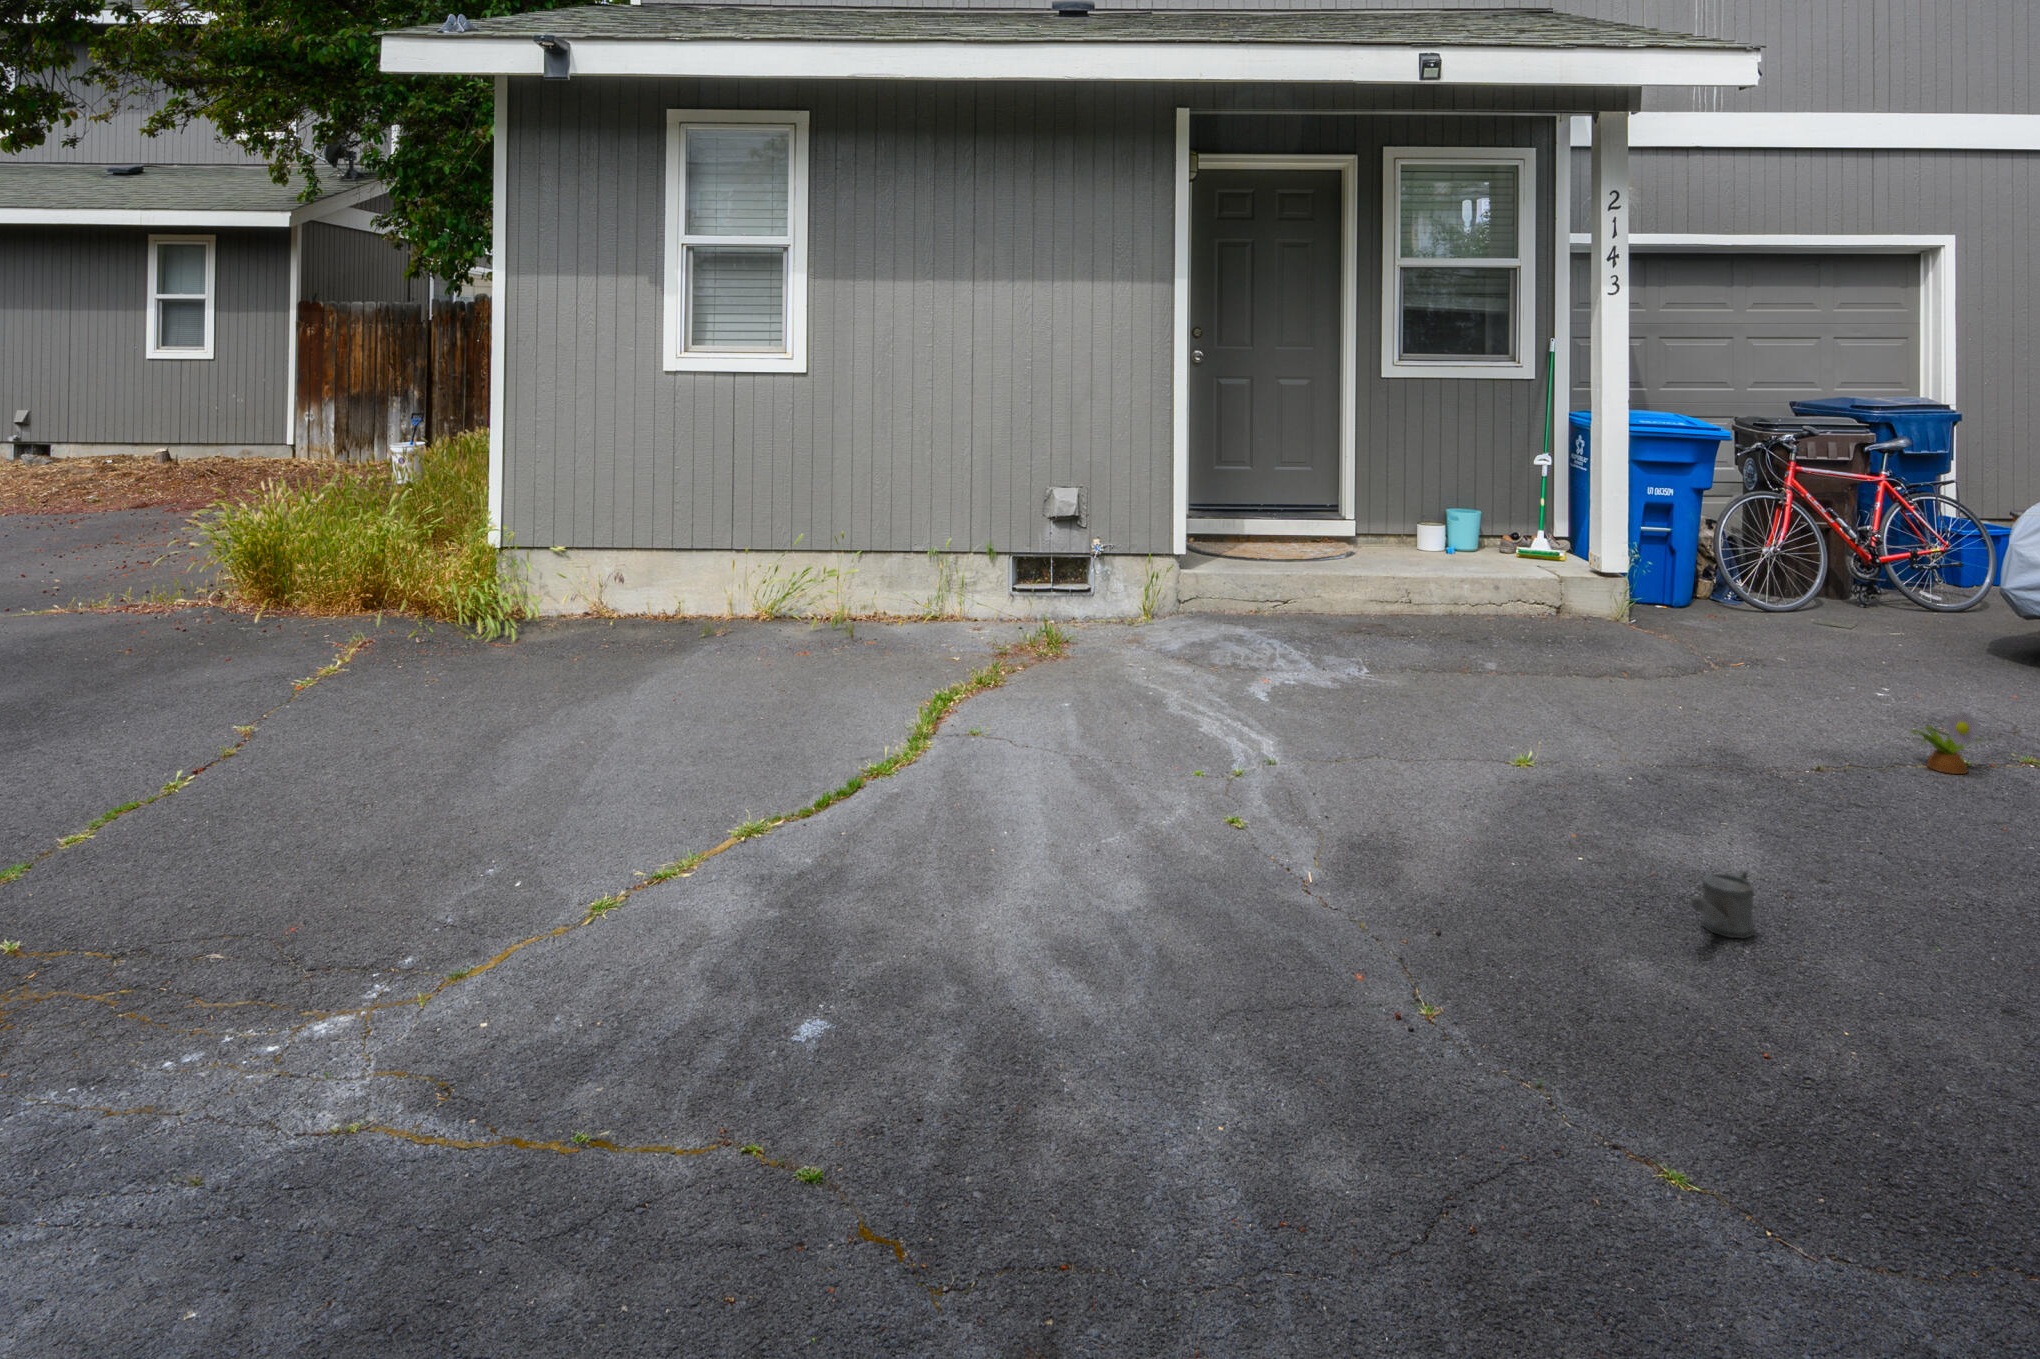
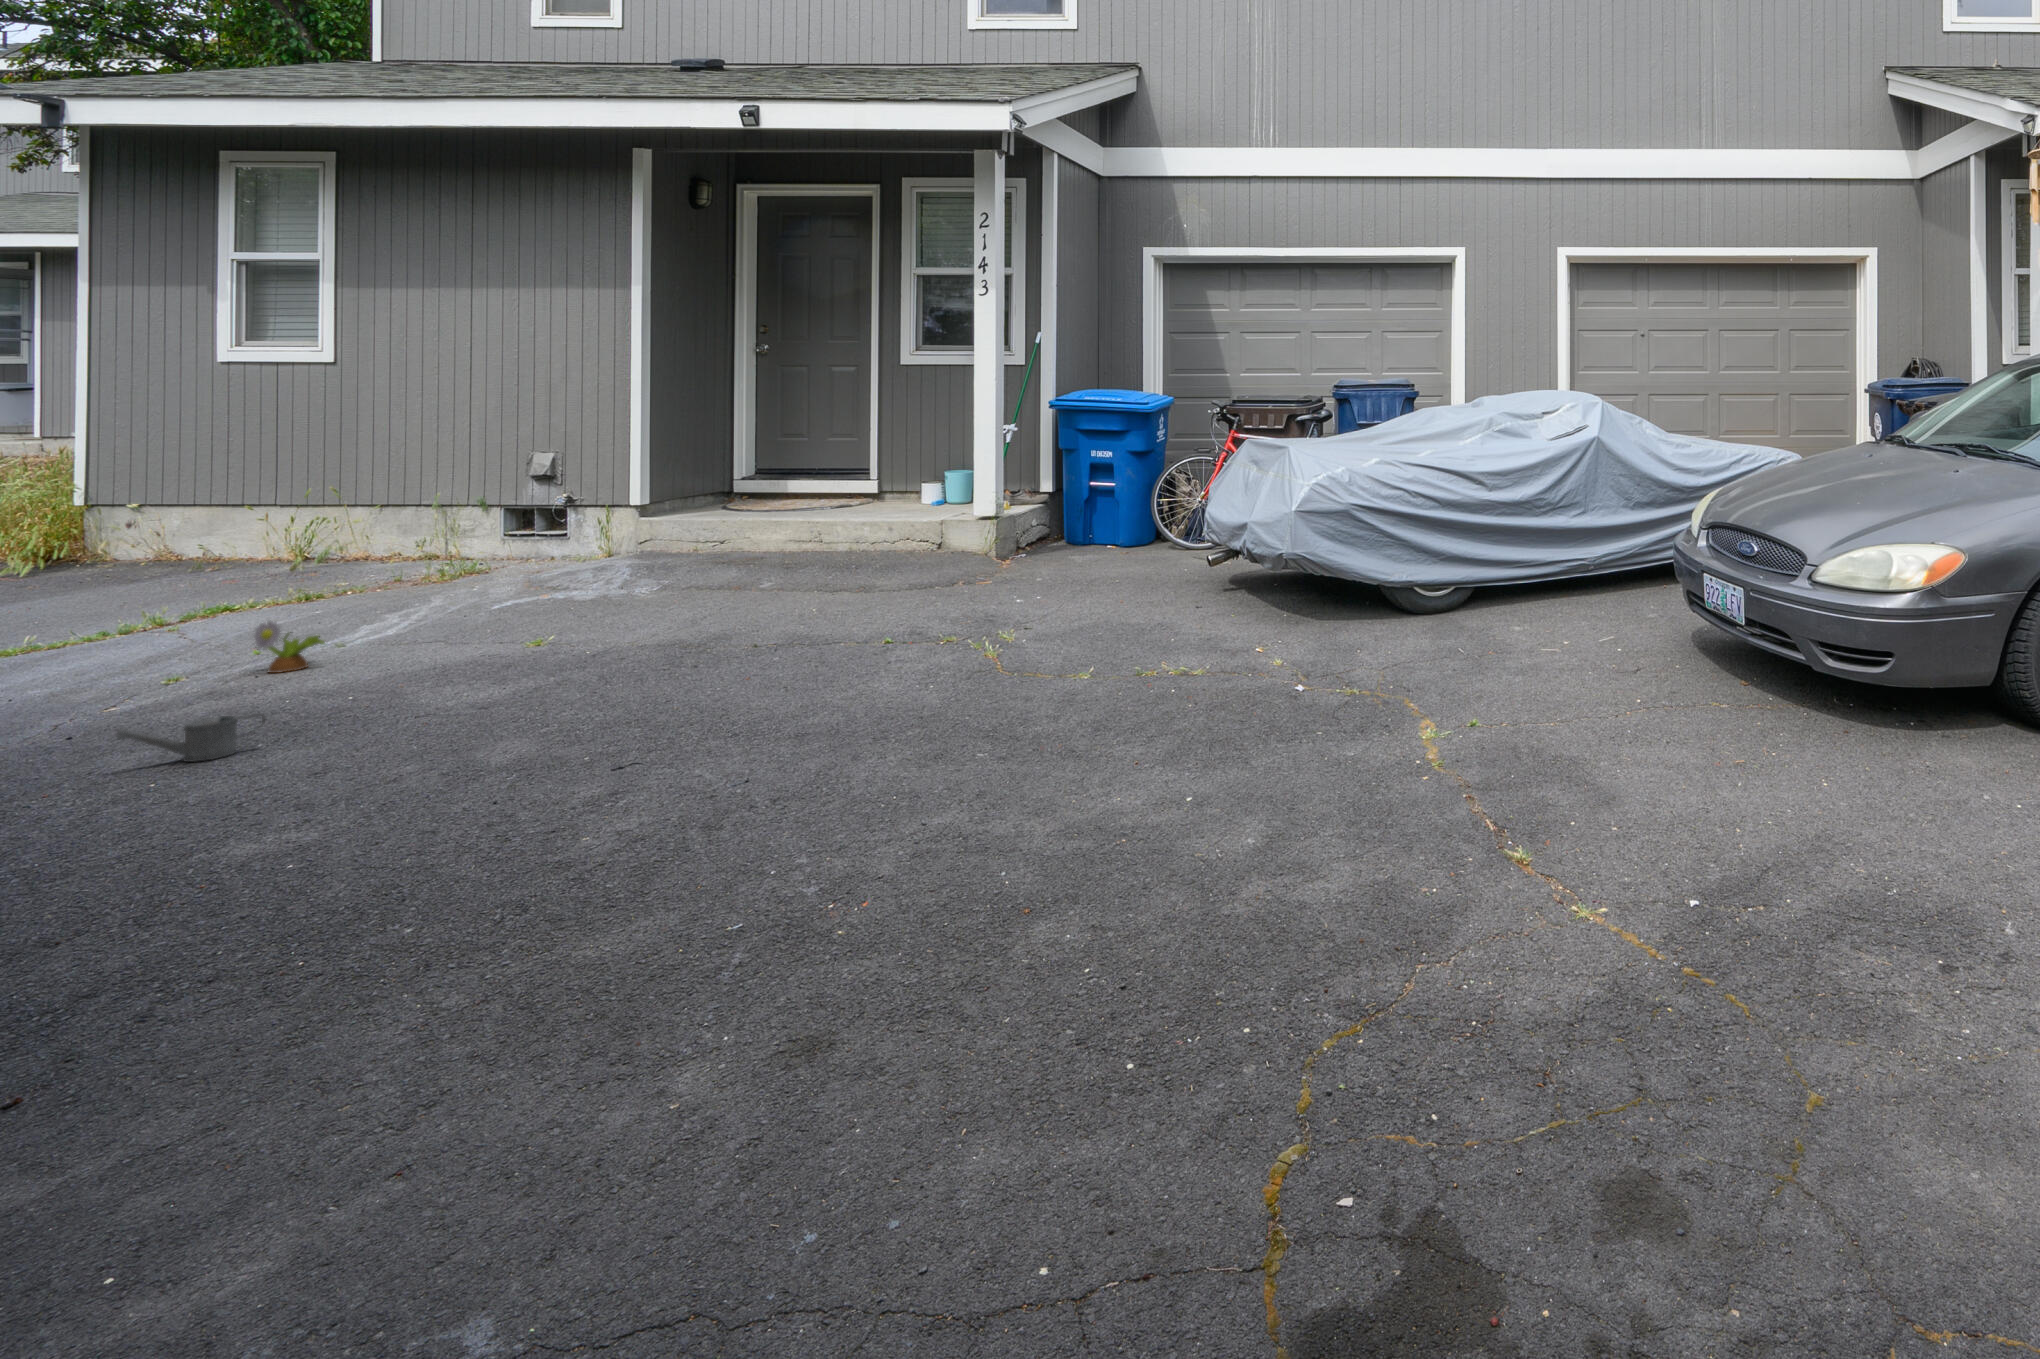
decorative plant: present [1911,710,1982,774] -> present [254,620,325,673]

